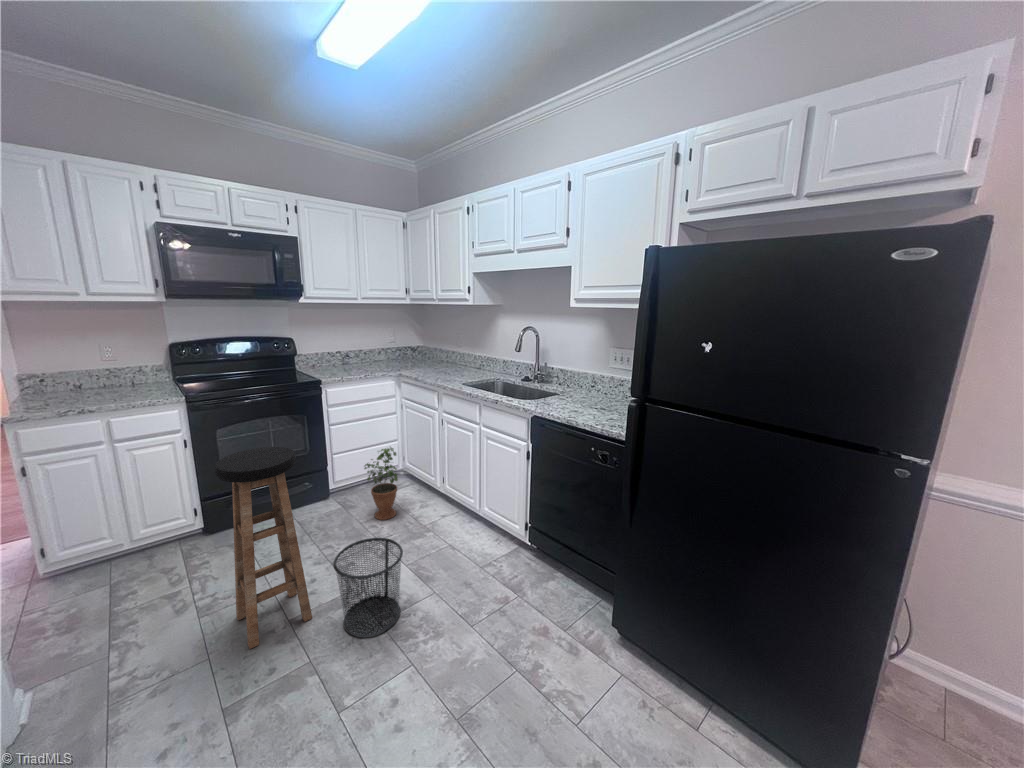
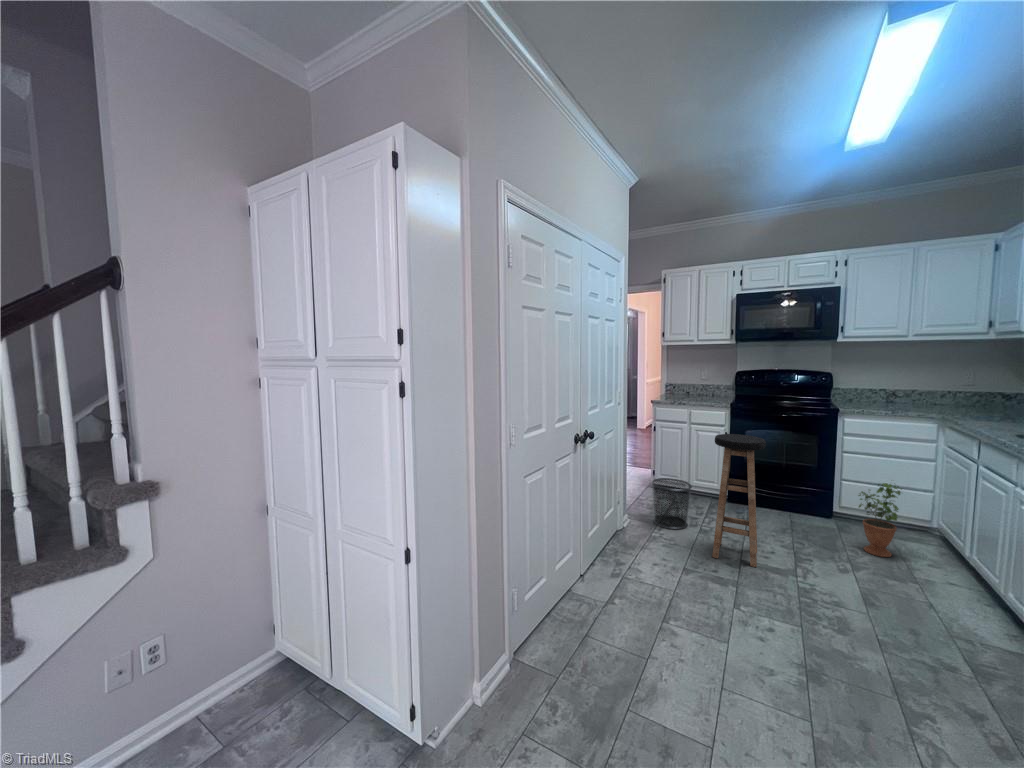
waste bin: present [333,538,403,637] -> present [652,478,692,529]

